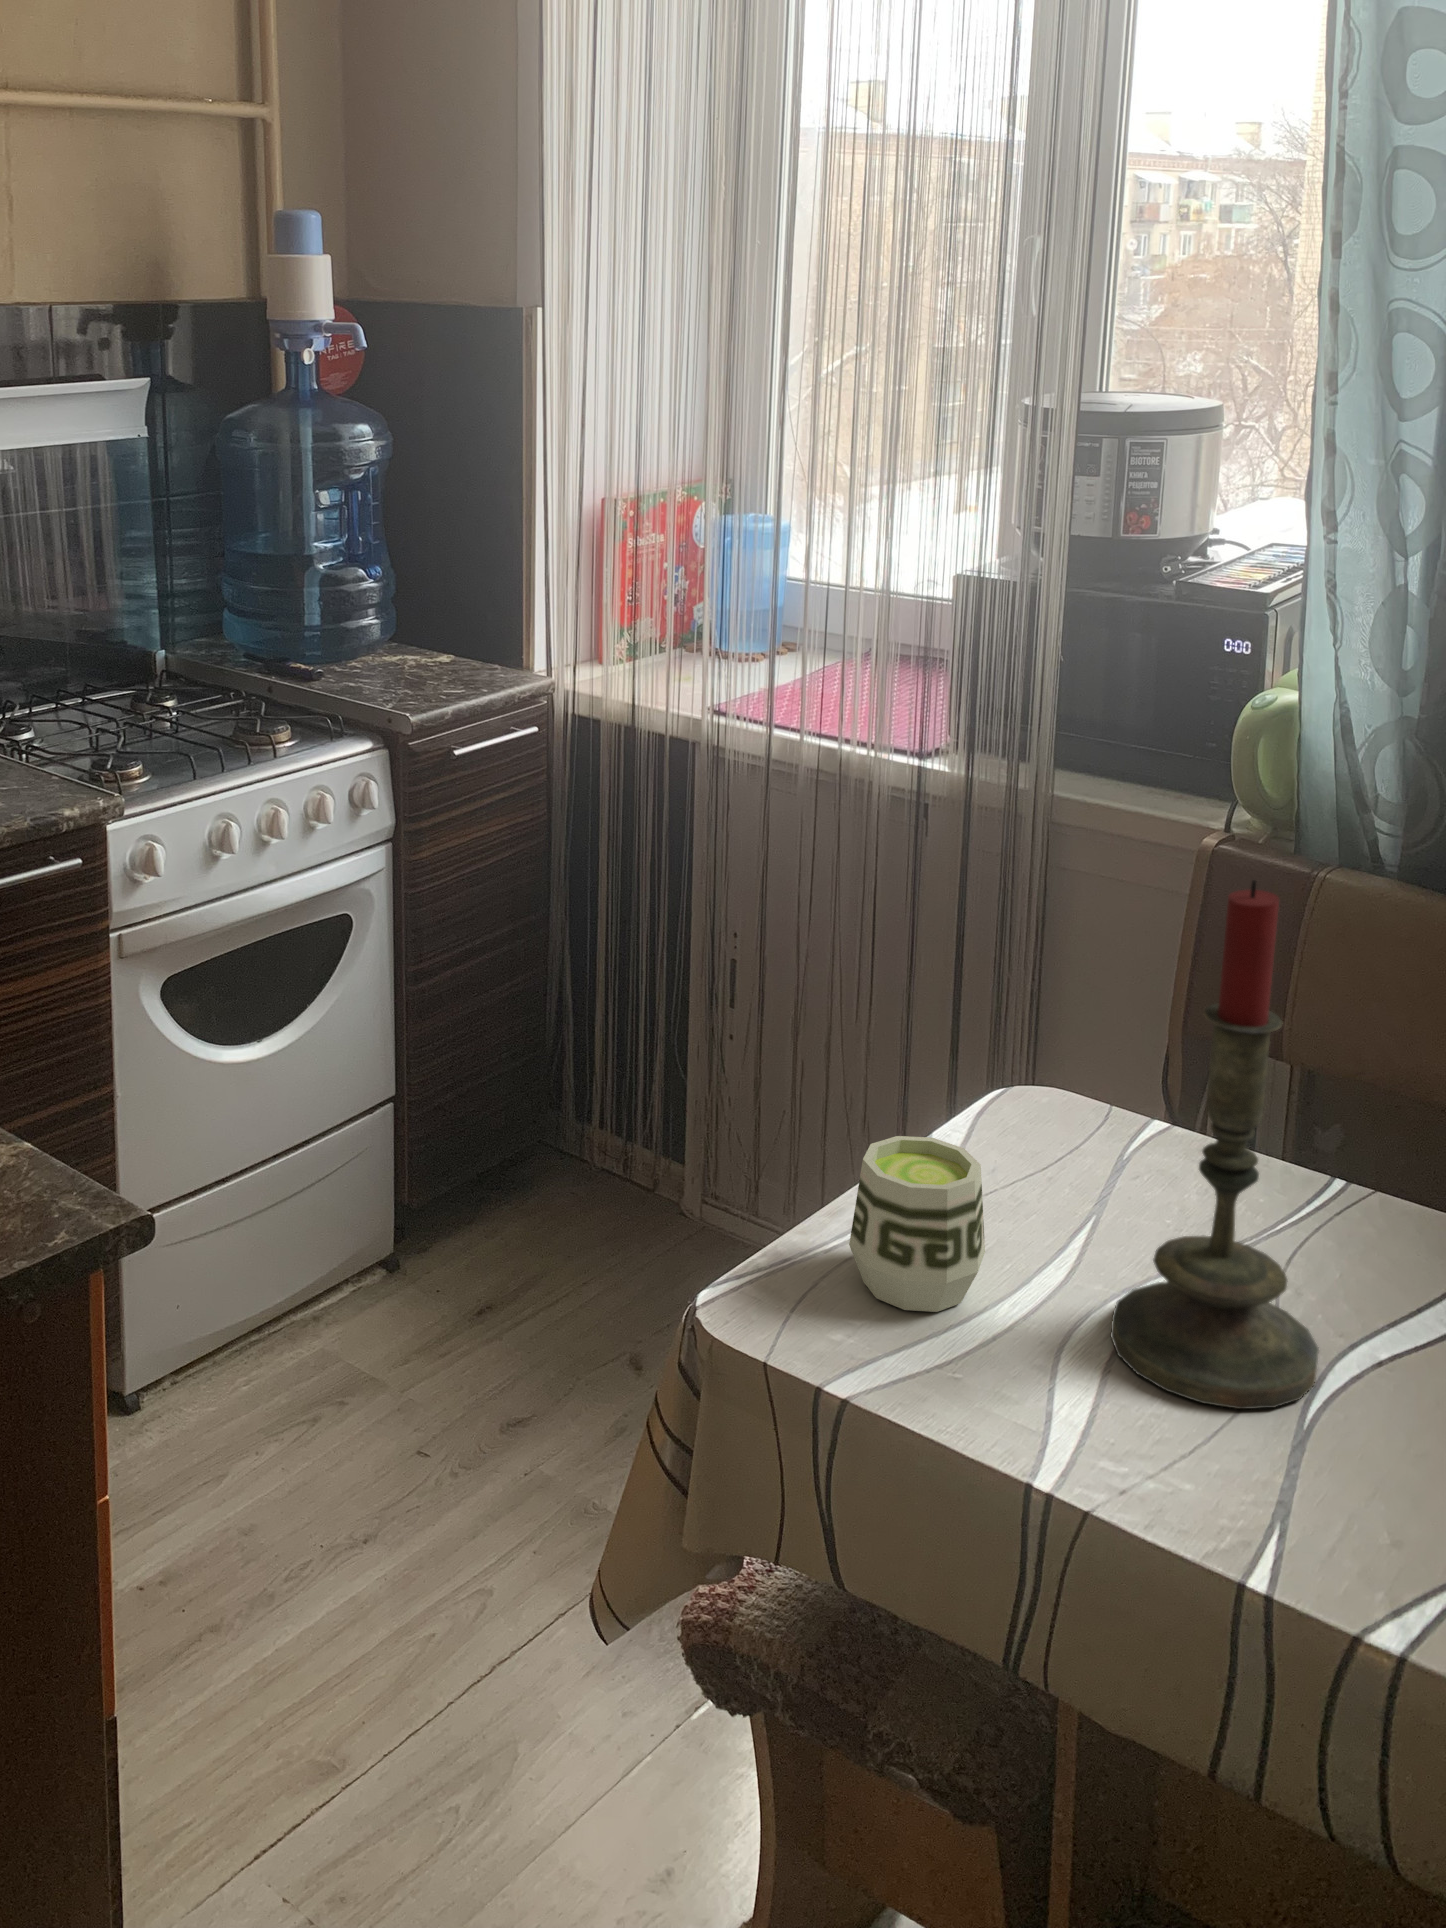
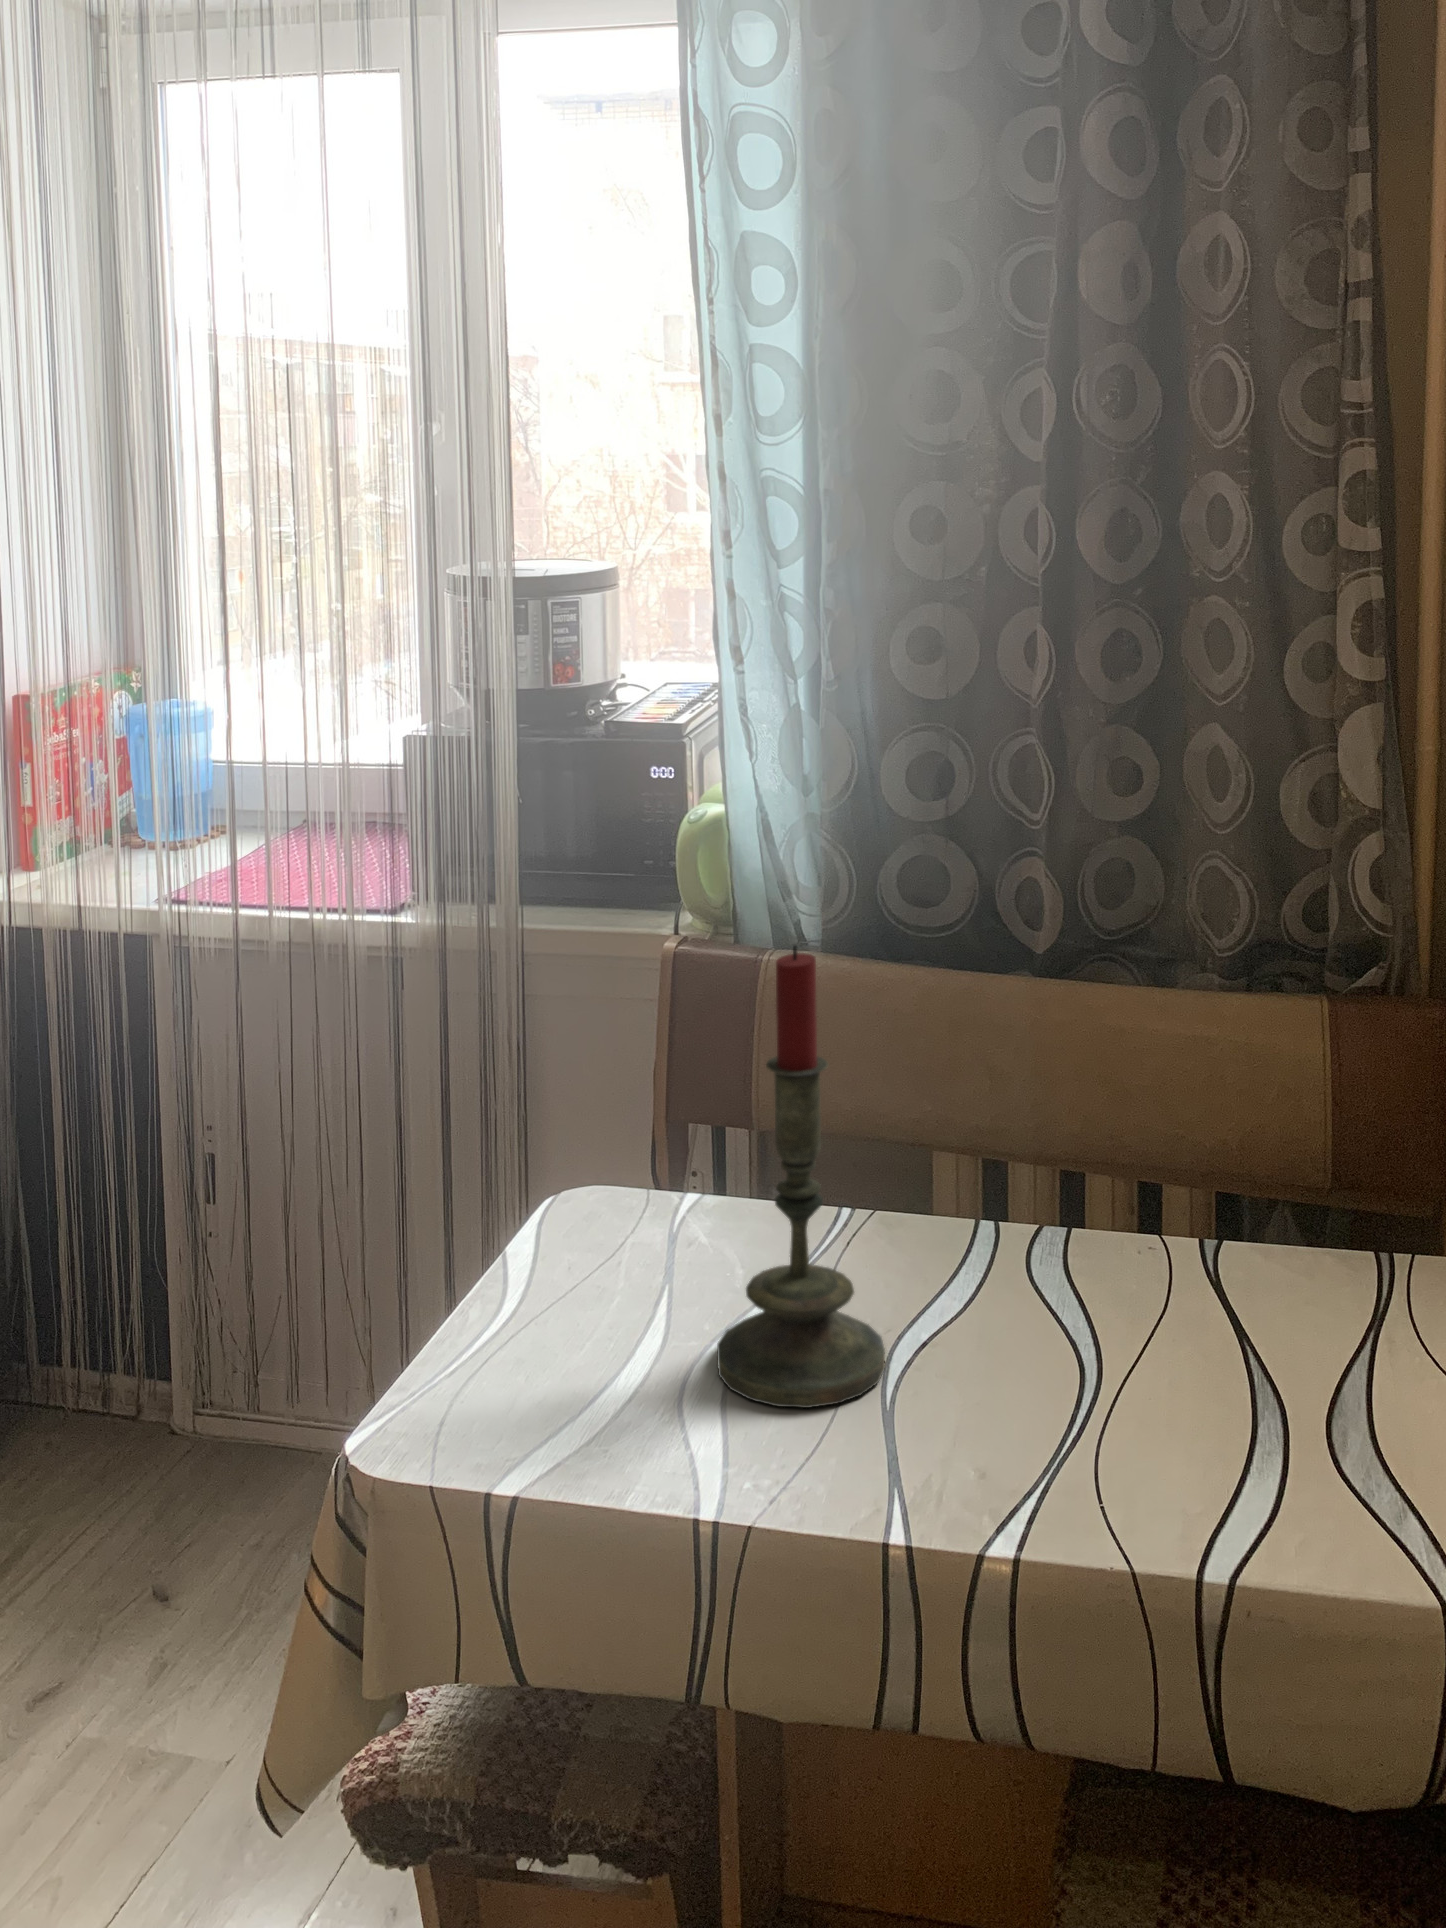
cup: present [849,1136,985,1312] -> none [480,1237,600,1403]

